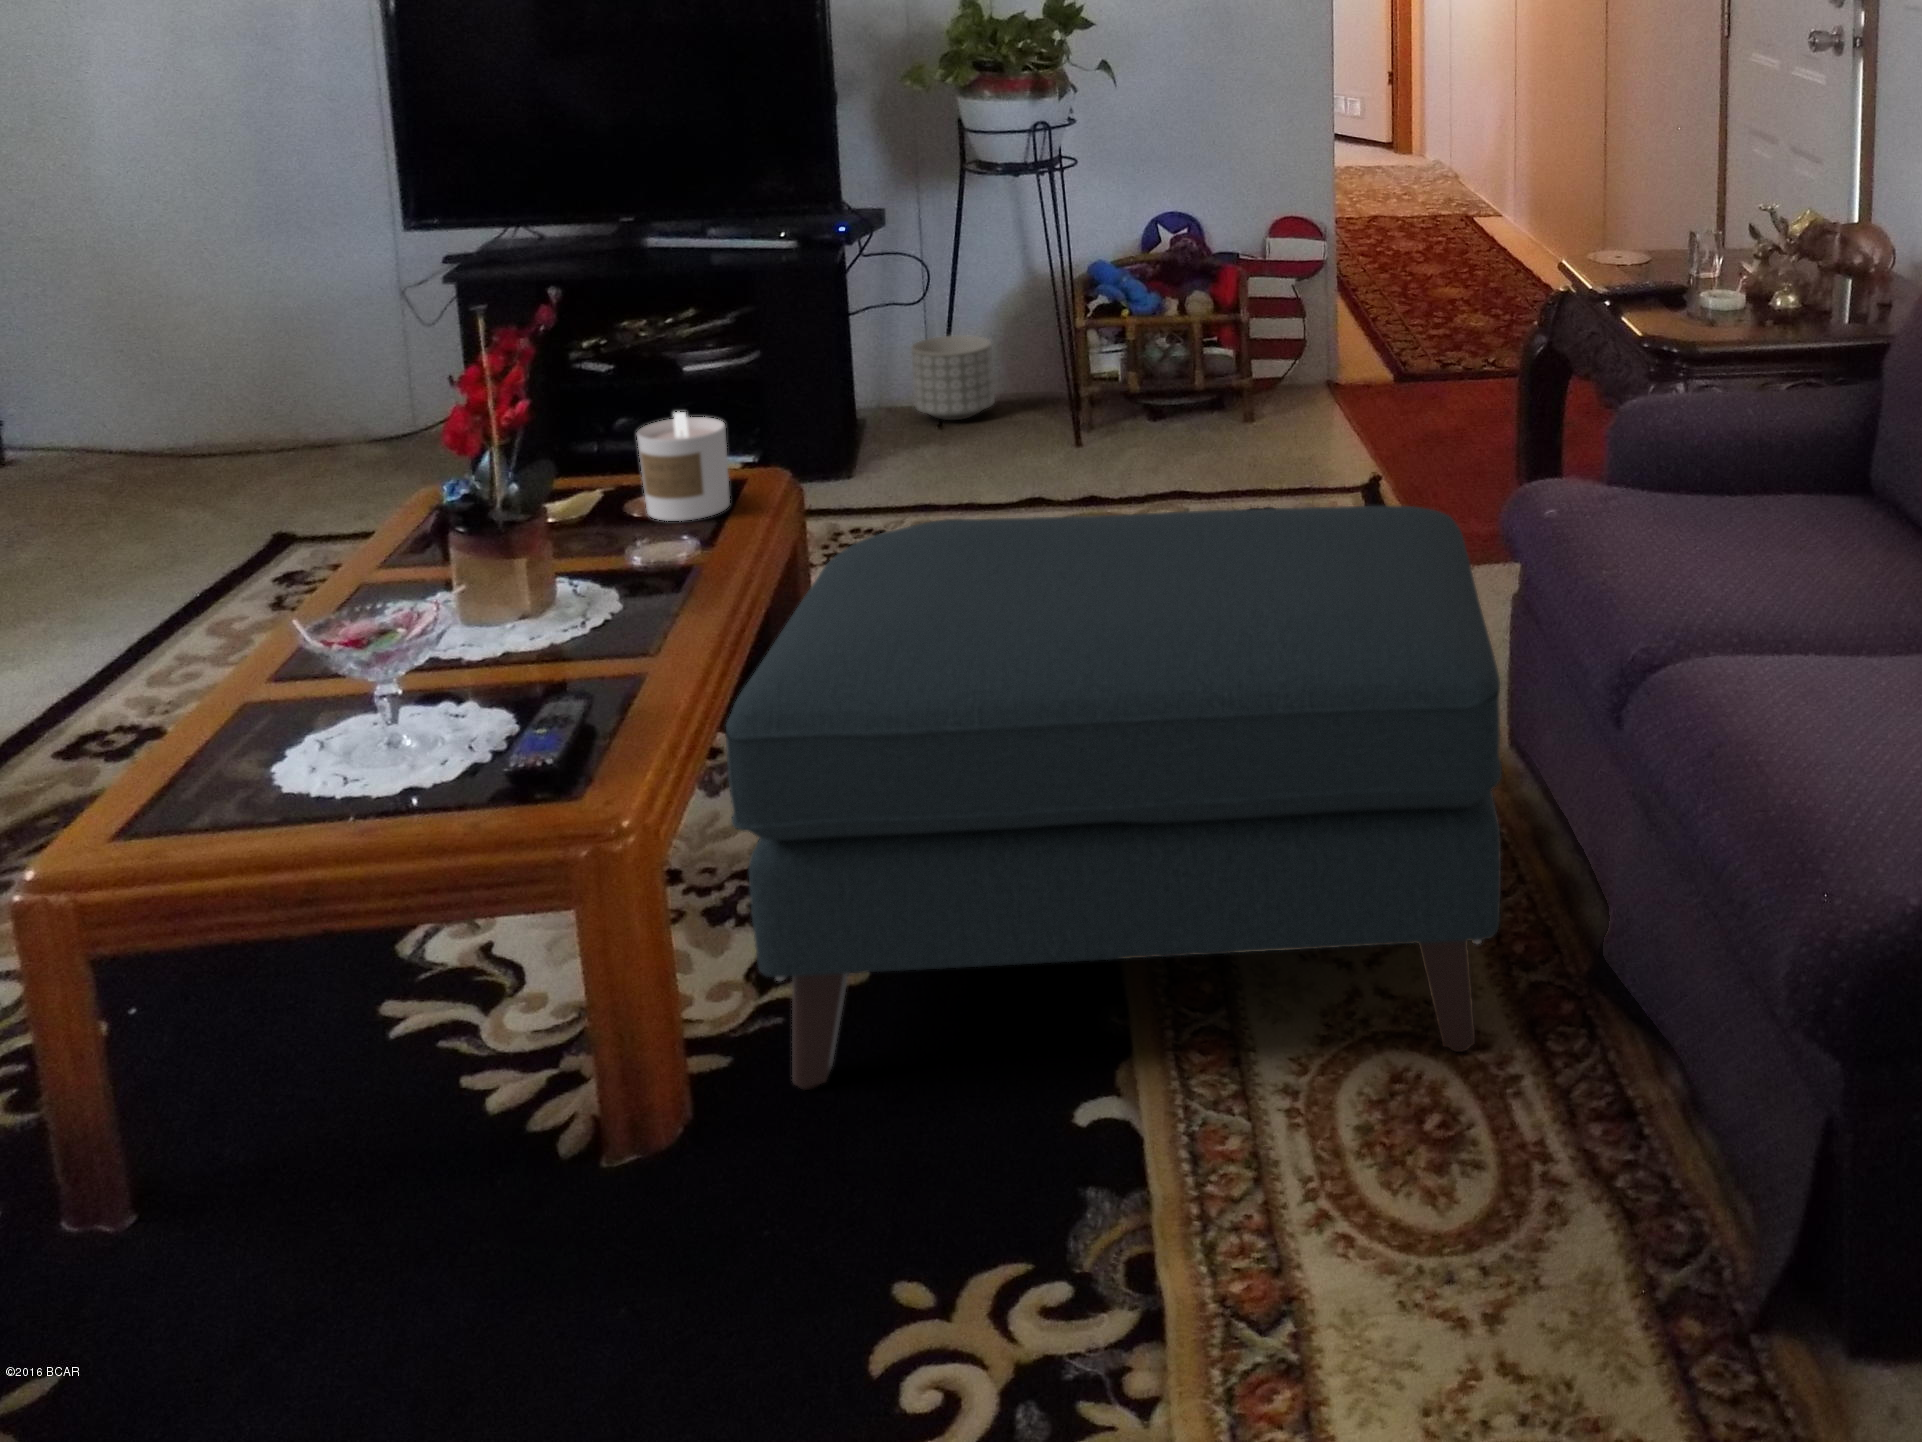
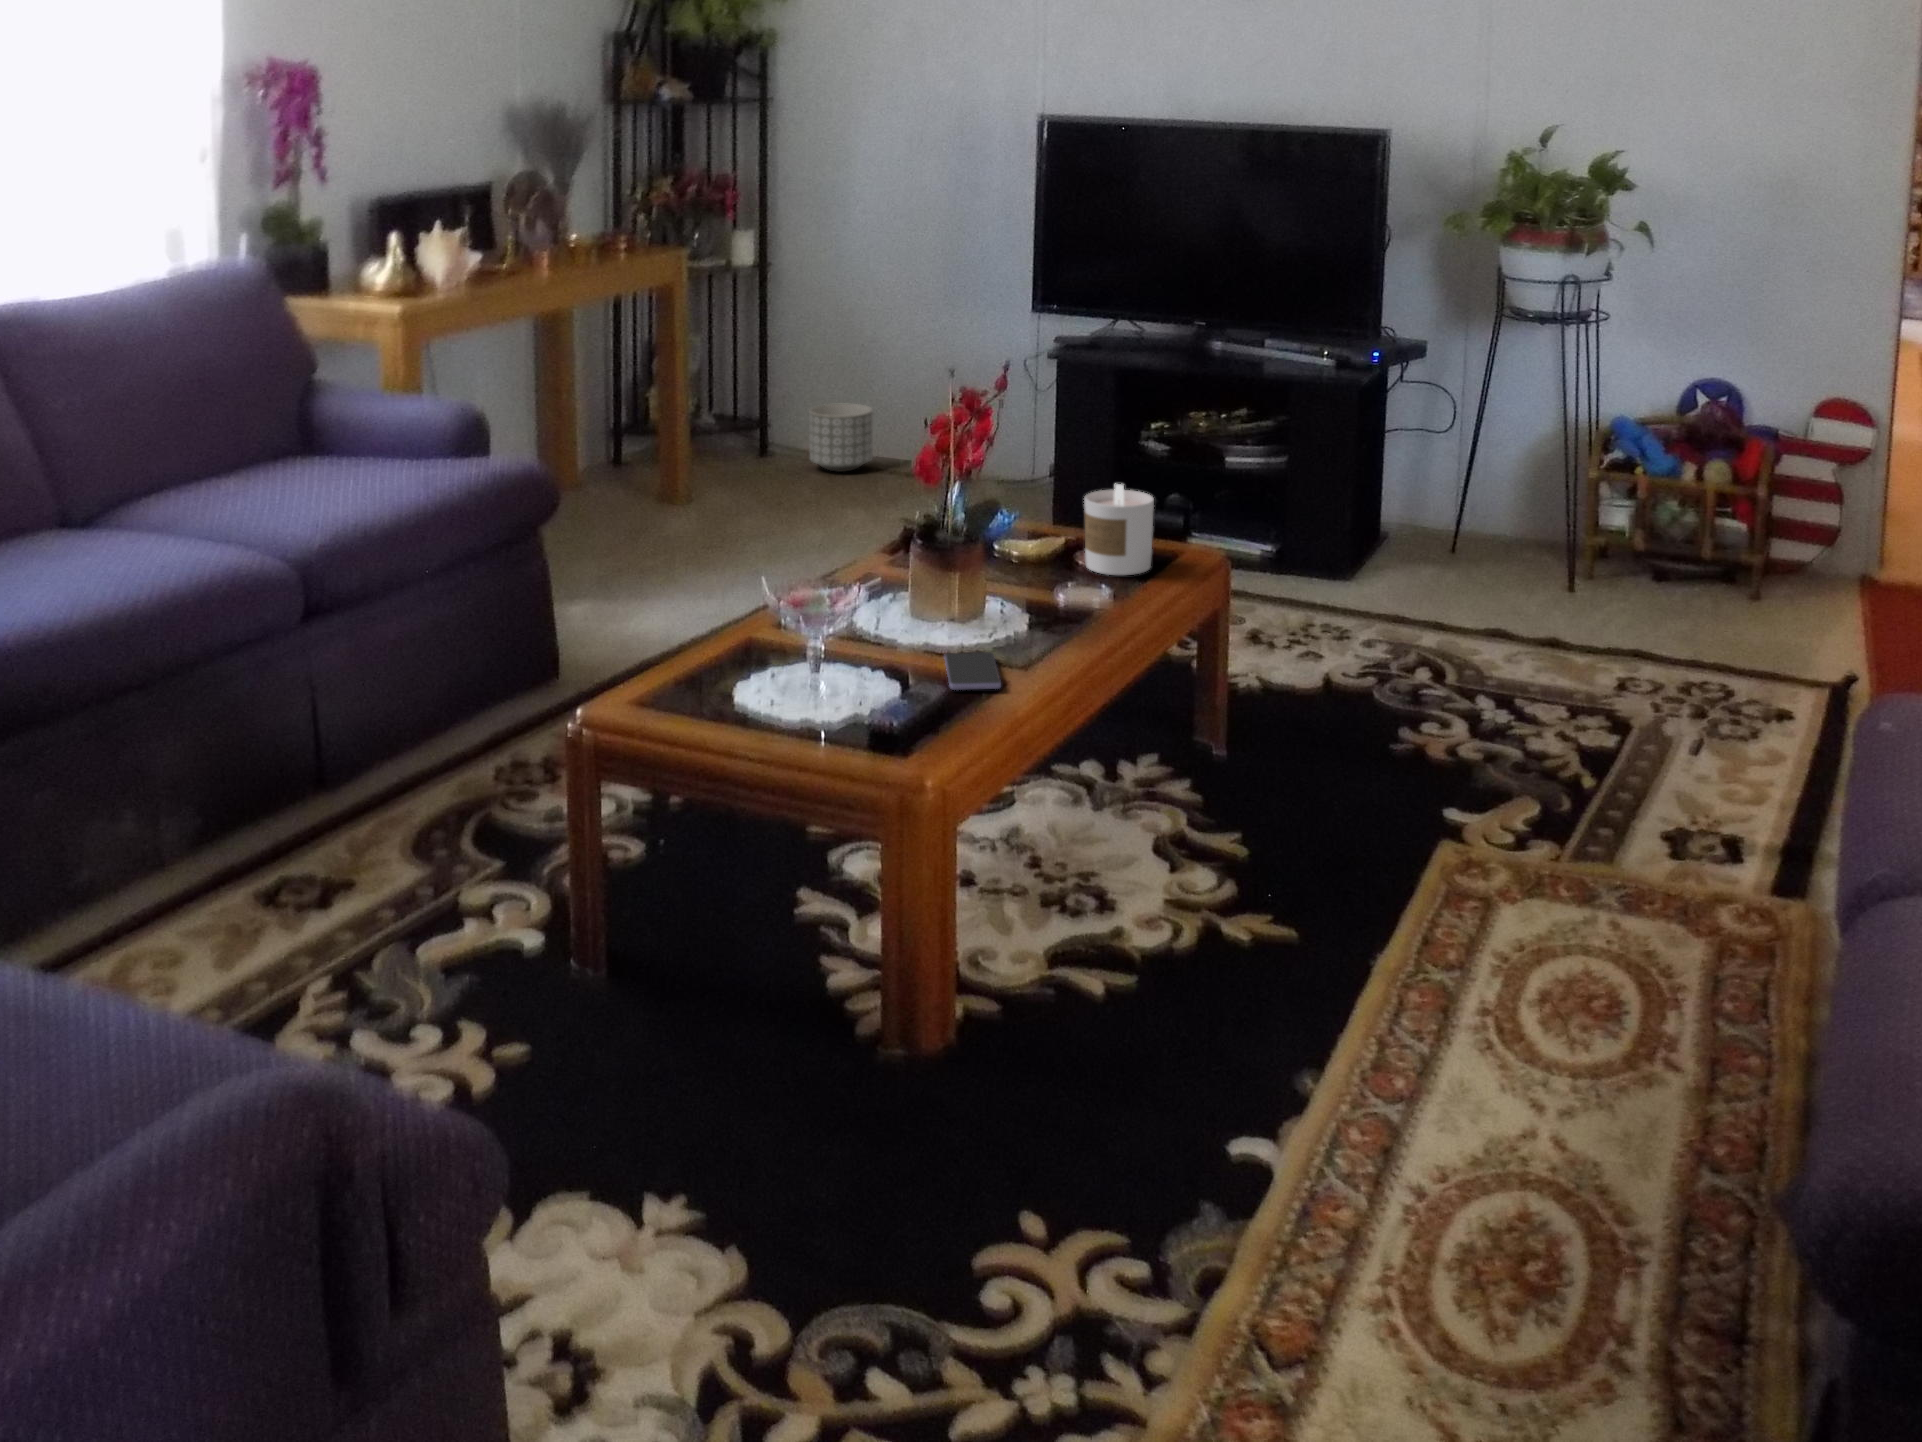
planter: present [911,335,995,420] -> present [809,403,873,472]
ottoman: present [725,506,1502,1090] -> none [1003,607,1756,1222]
smartphone: none [546,643,648,700] -> present [944,652,1001,690]

